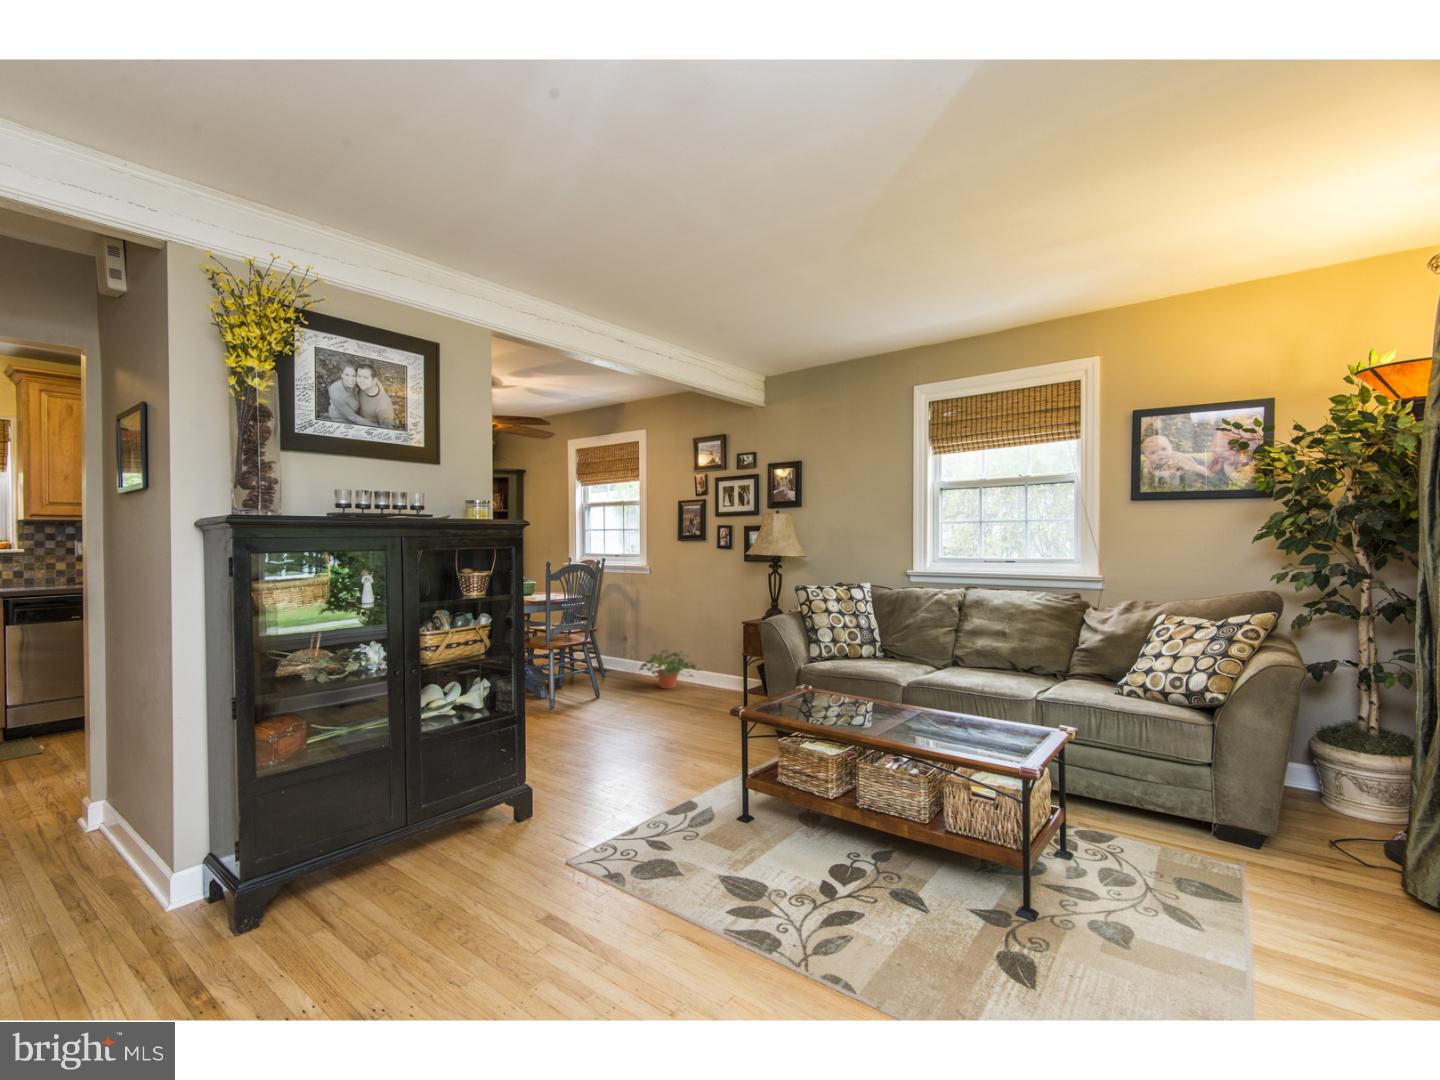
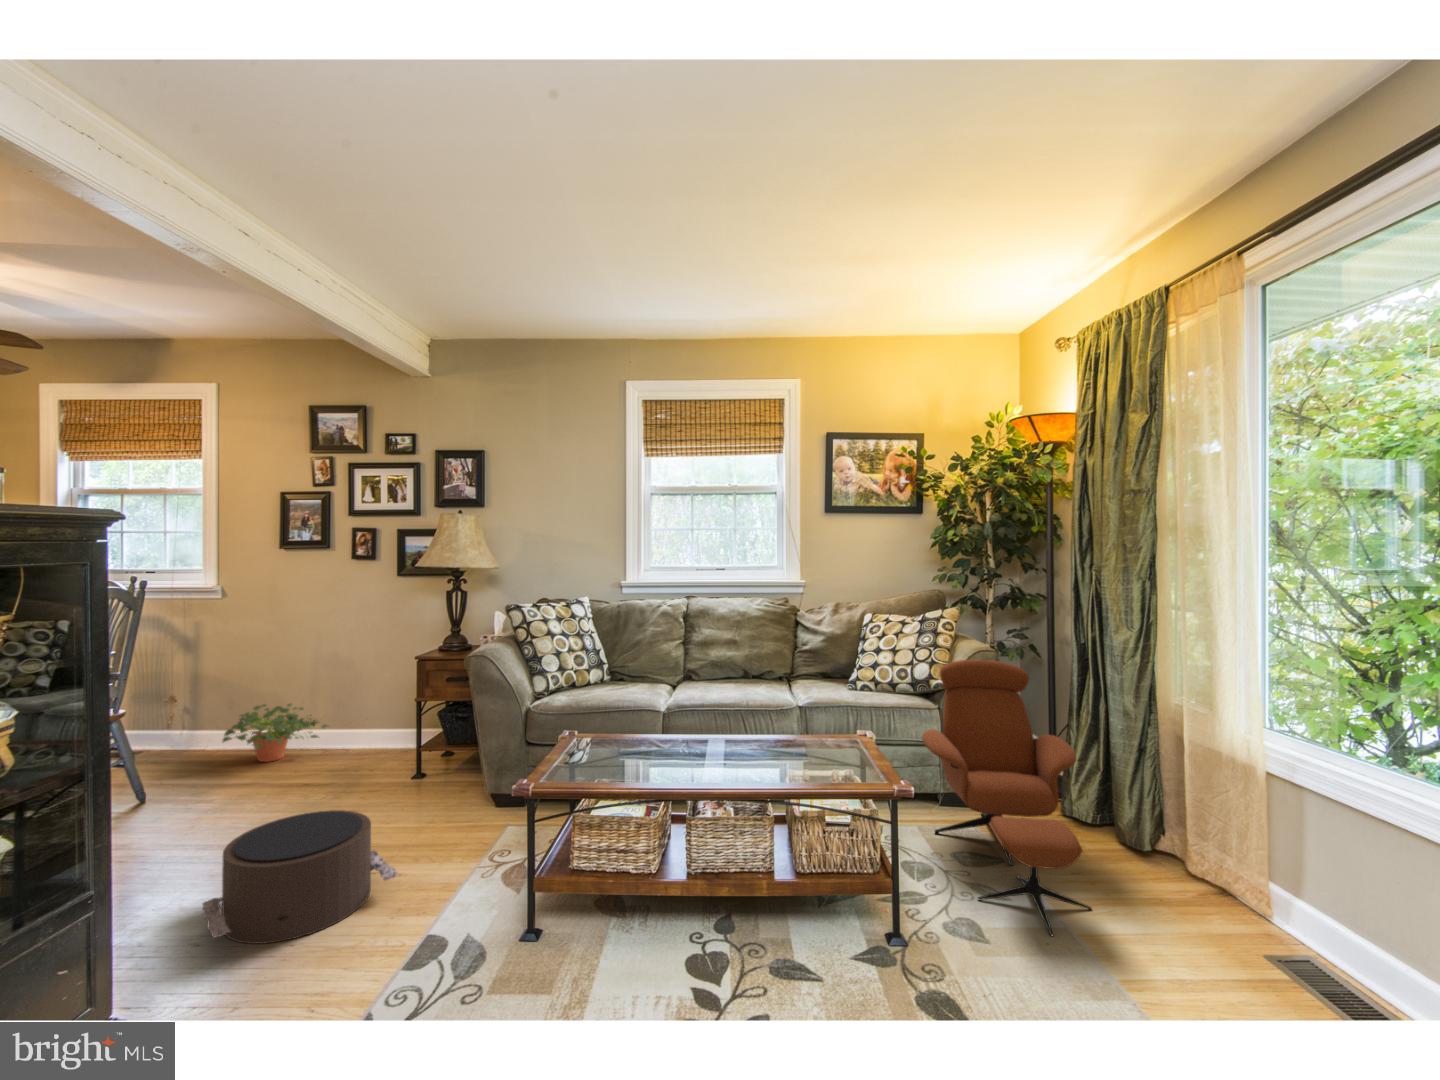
lounge chair: none [1152,672,1368,969] -> present [922,660,1092,936]
pouf: none [586,714,688,783] -> present [203,810,398,944]

